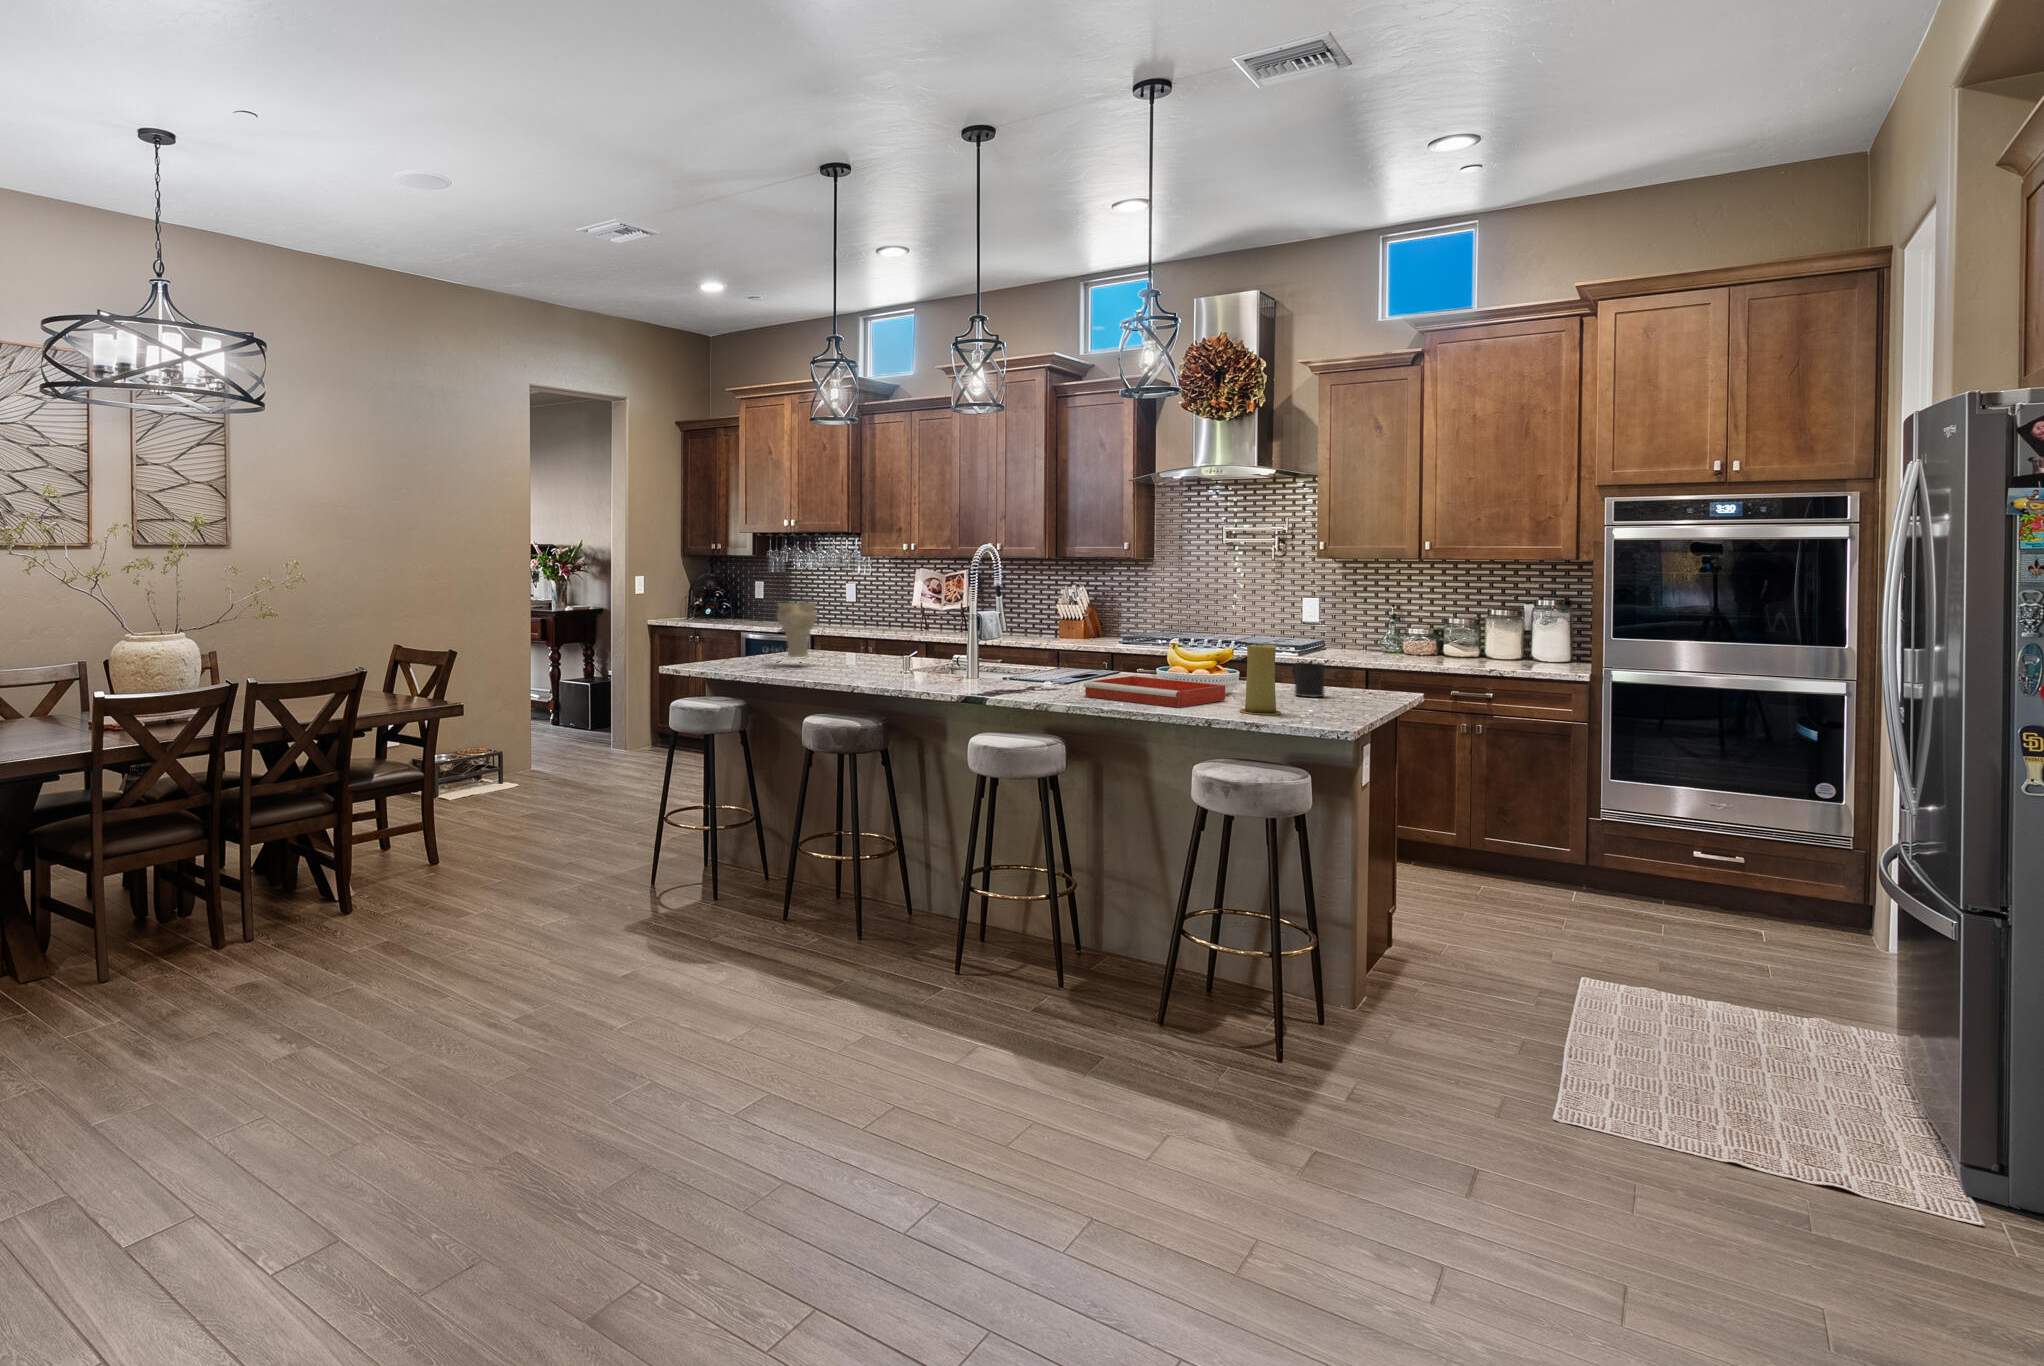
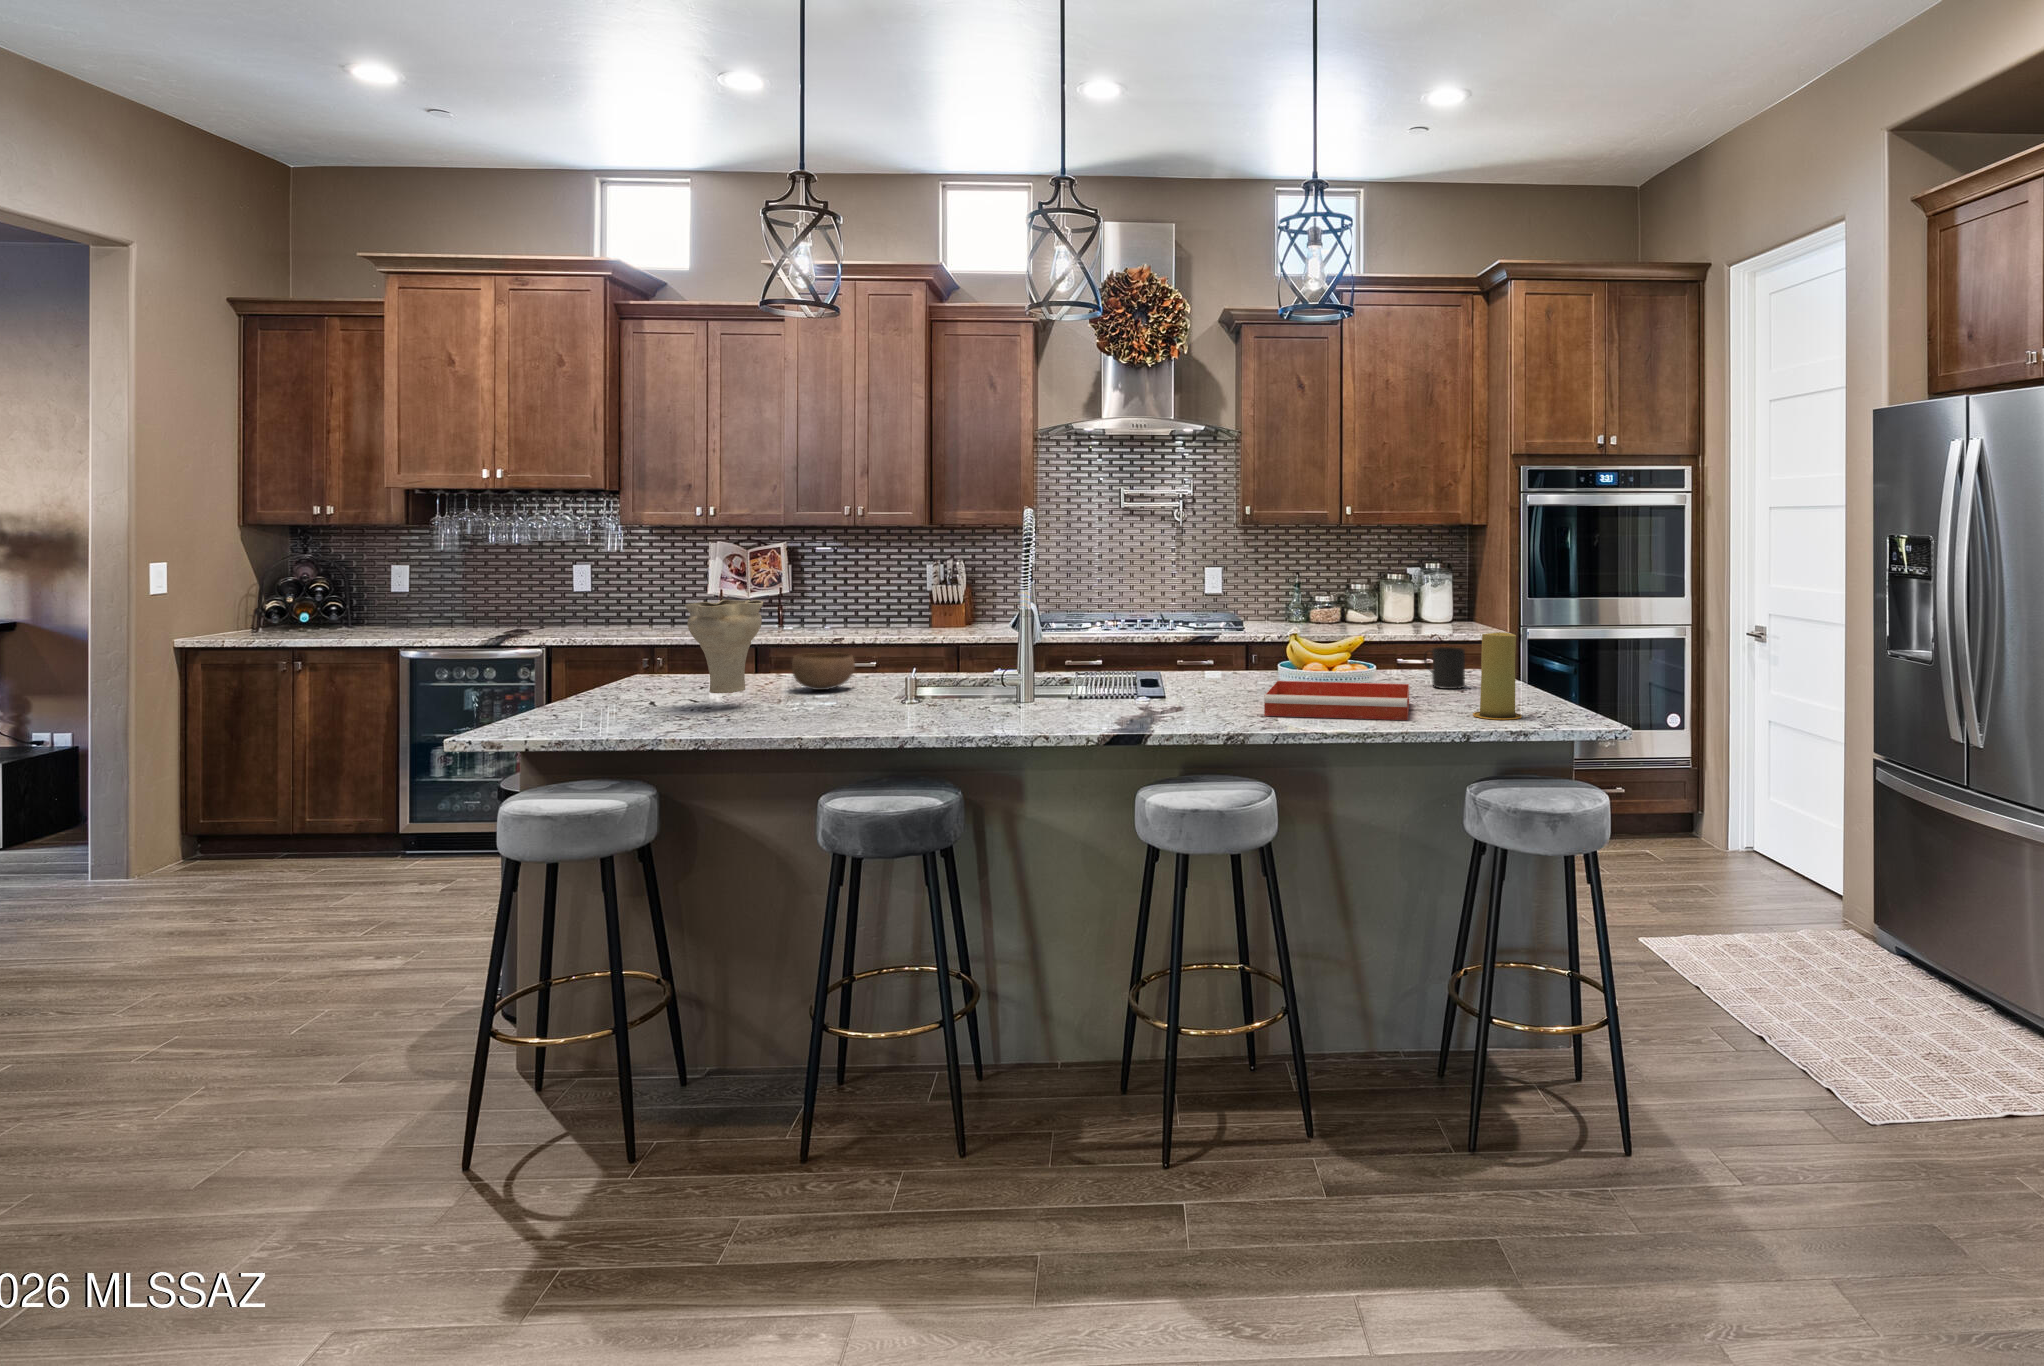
bowl: none [853,640,892,663] -> present [792,652,855,690]

